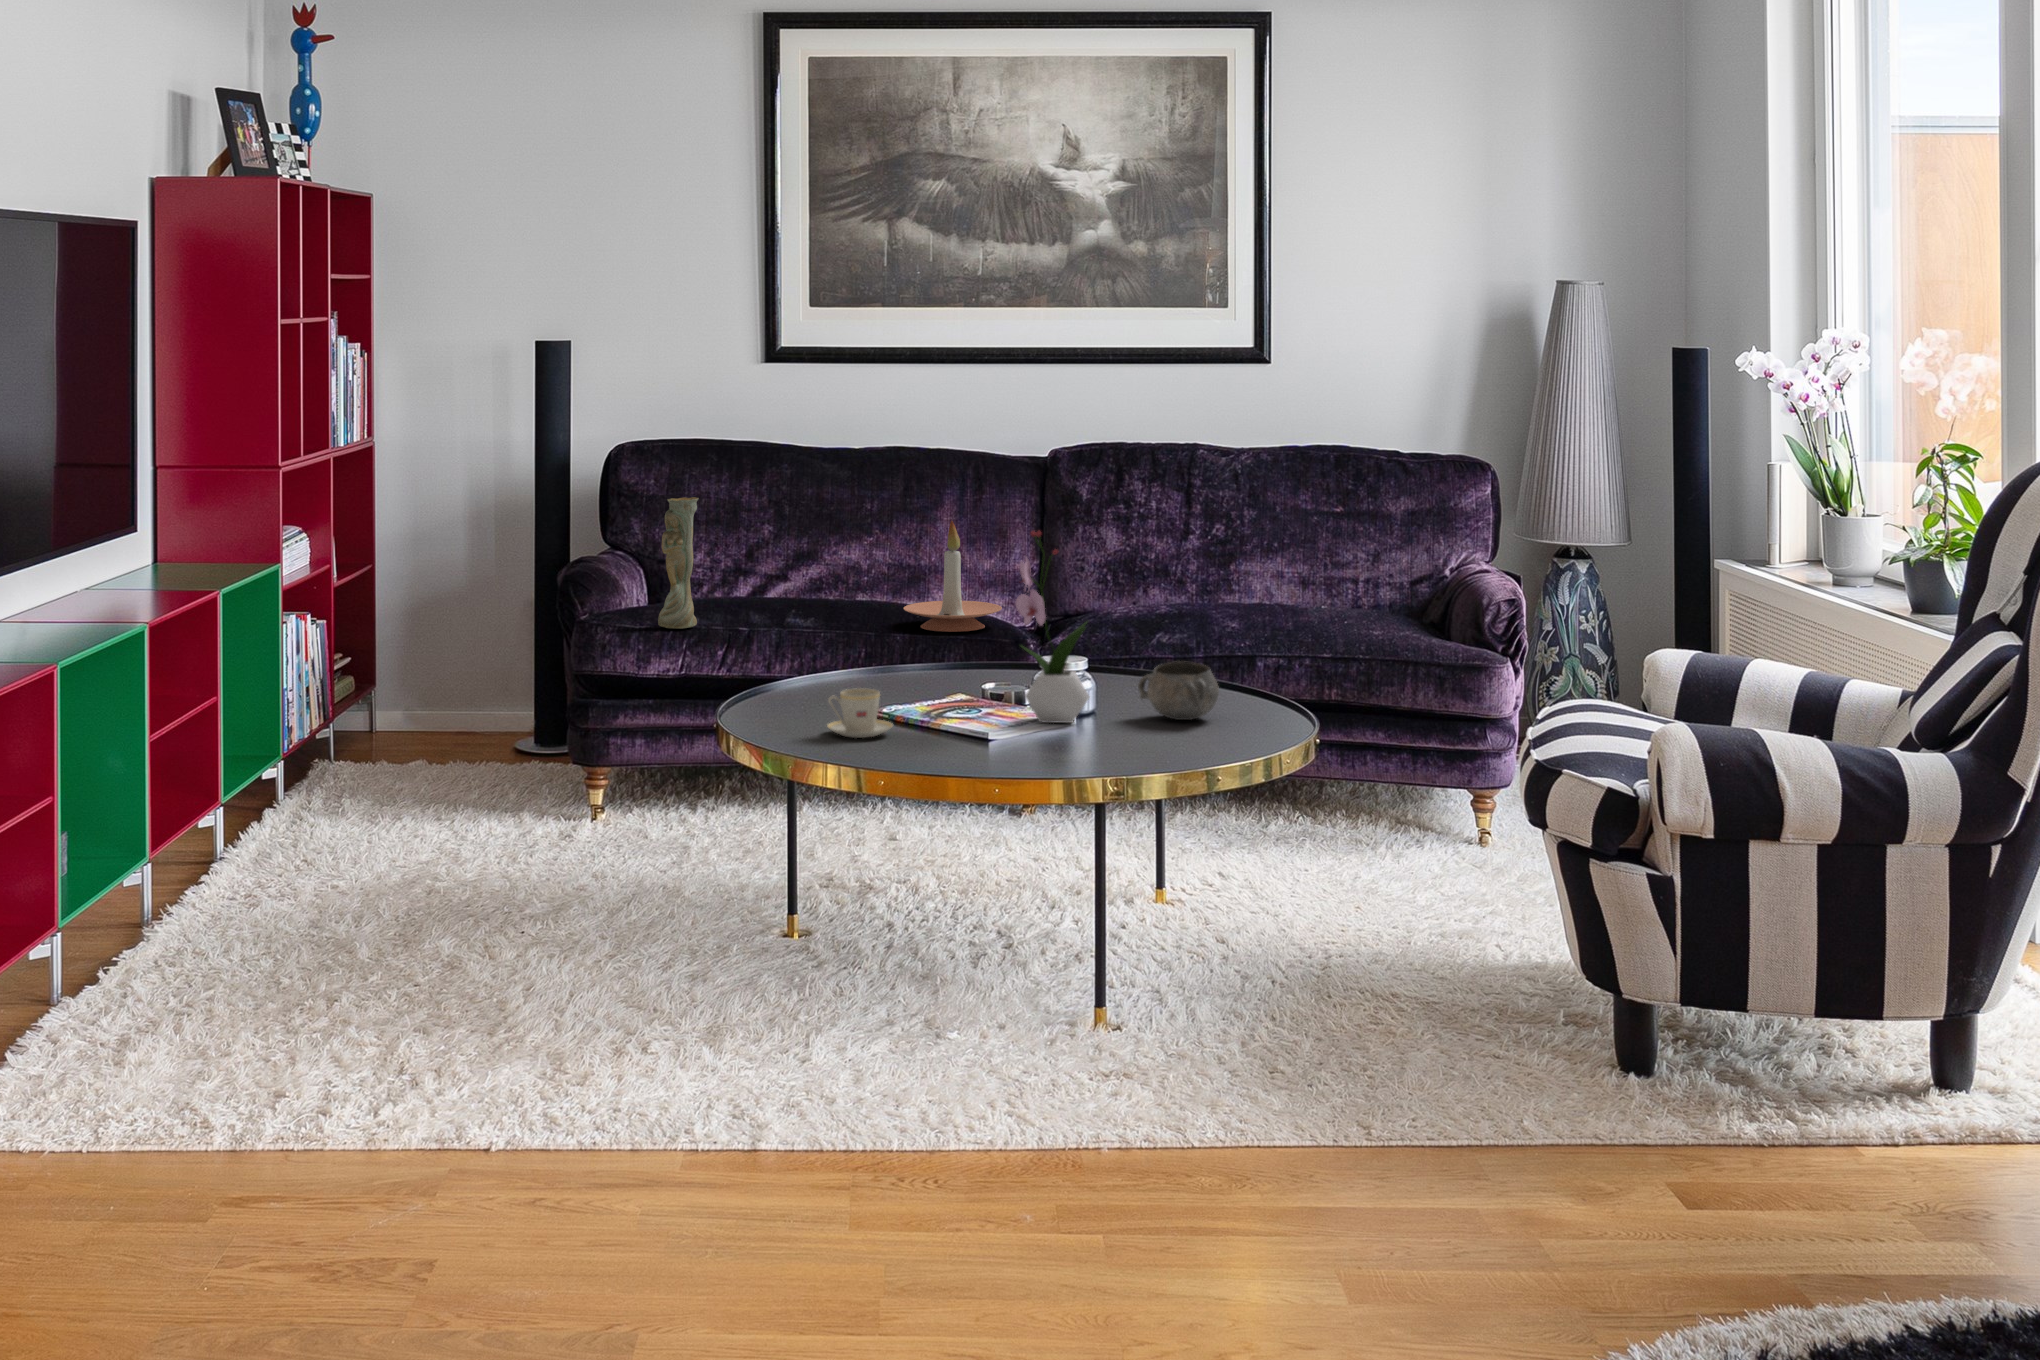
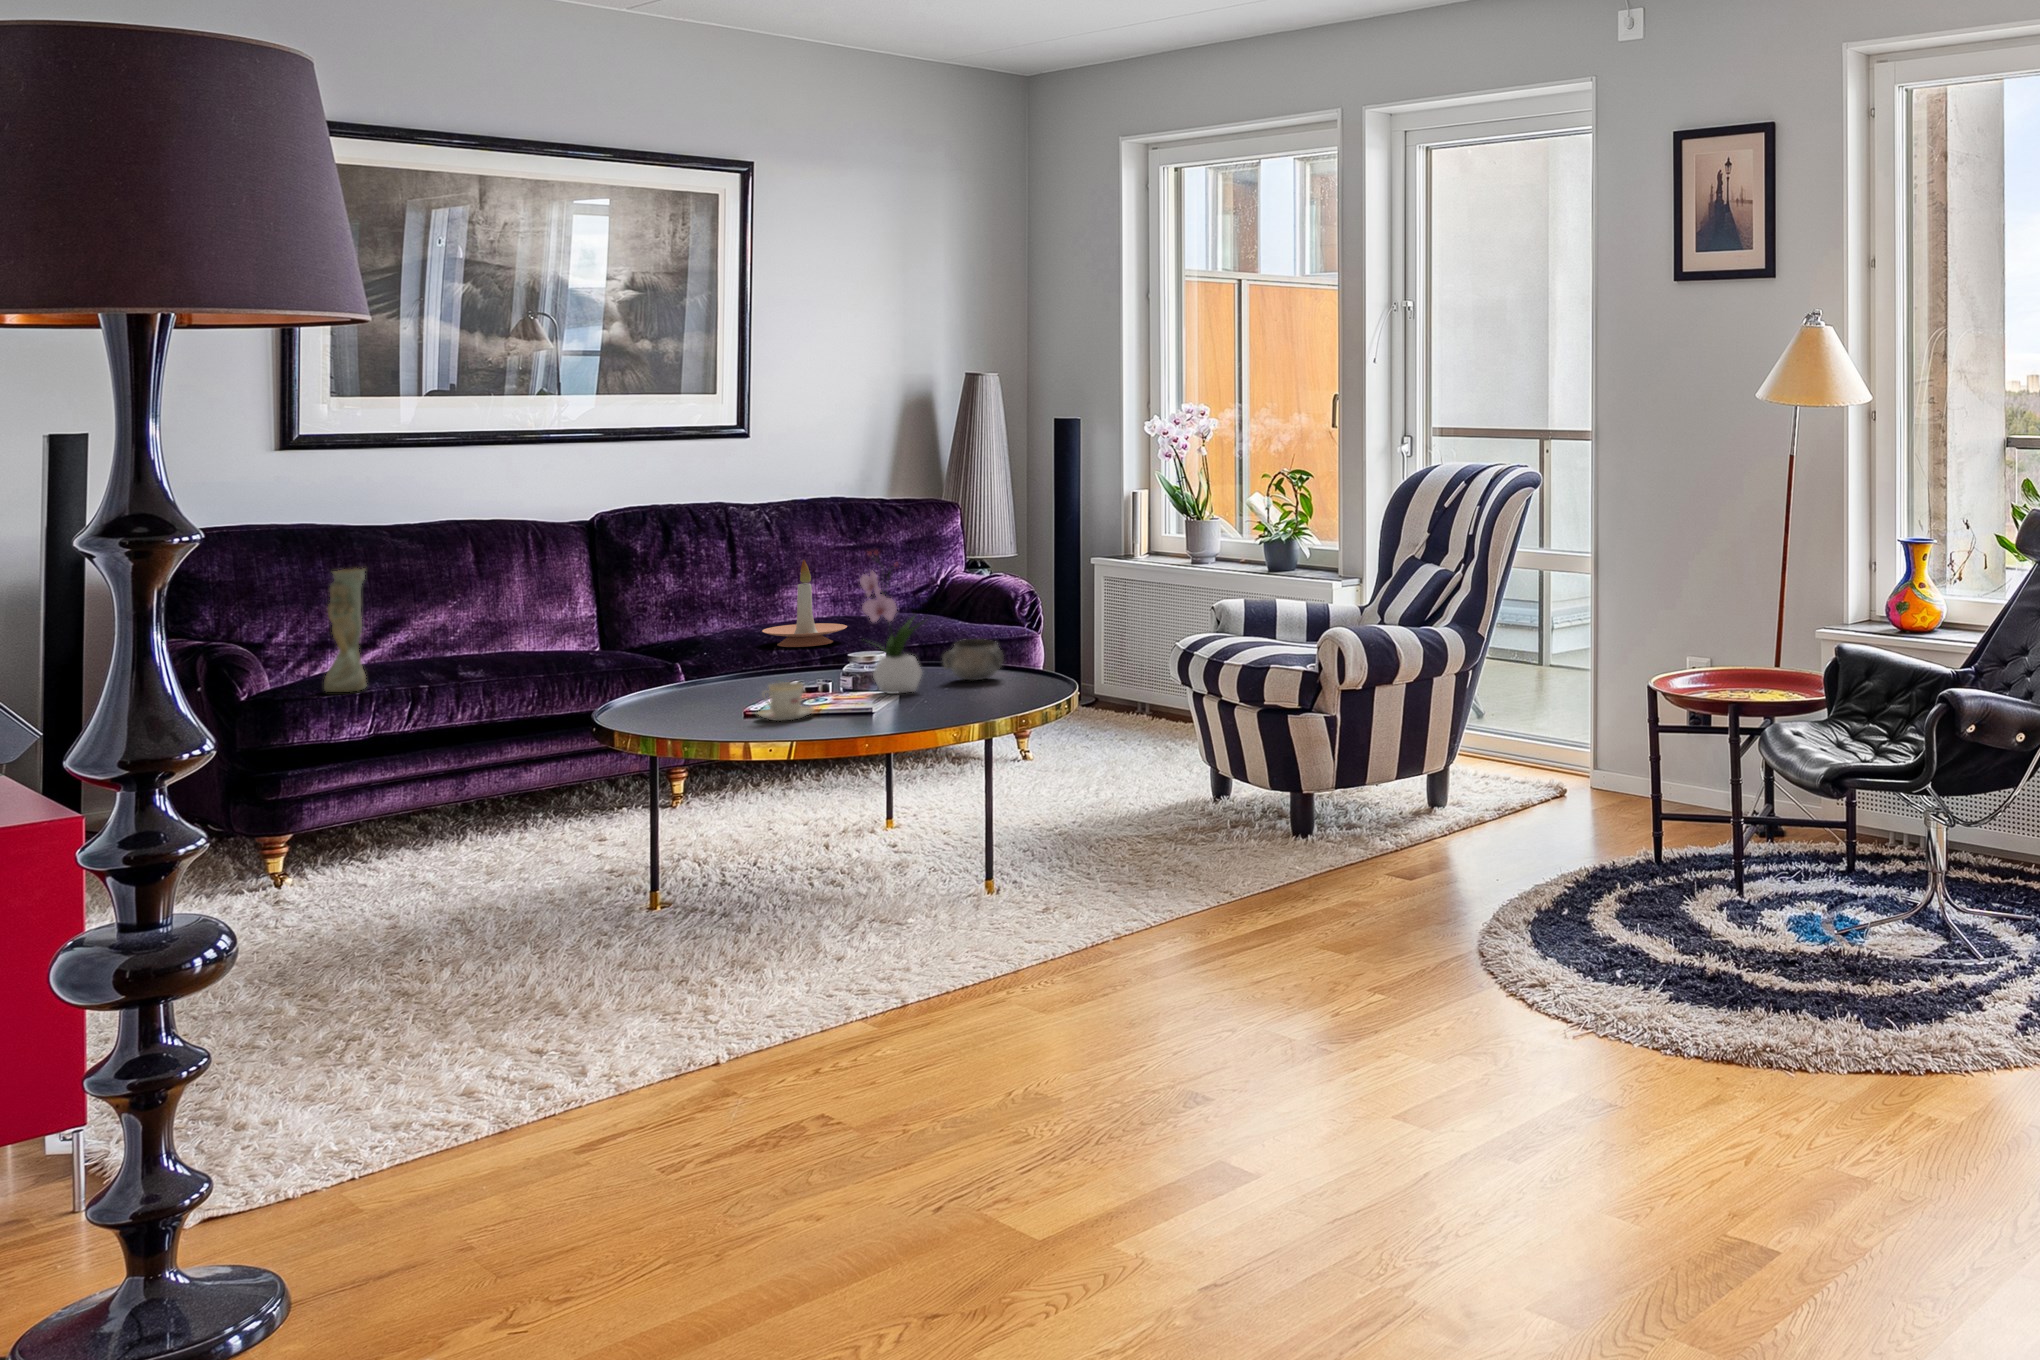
candle holder: present [904,521,1002,632] -> present [762,560,847,647]

